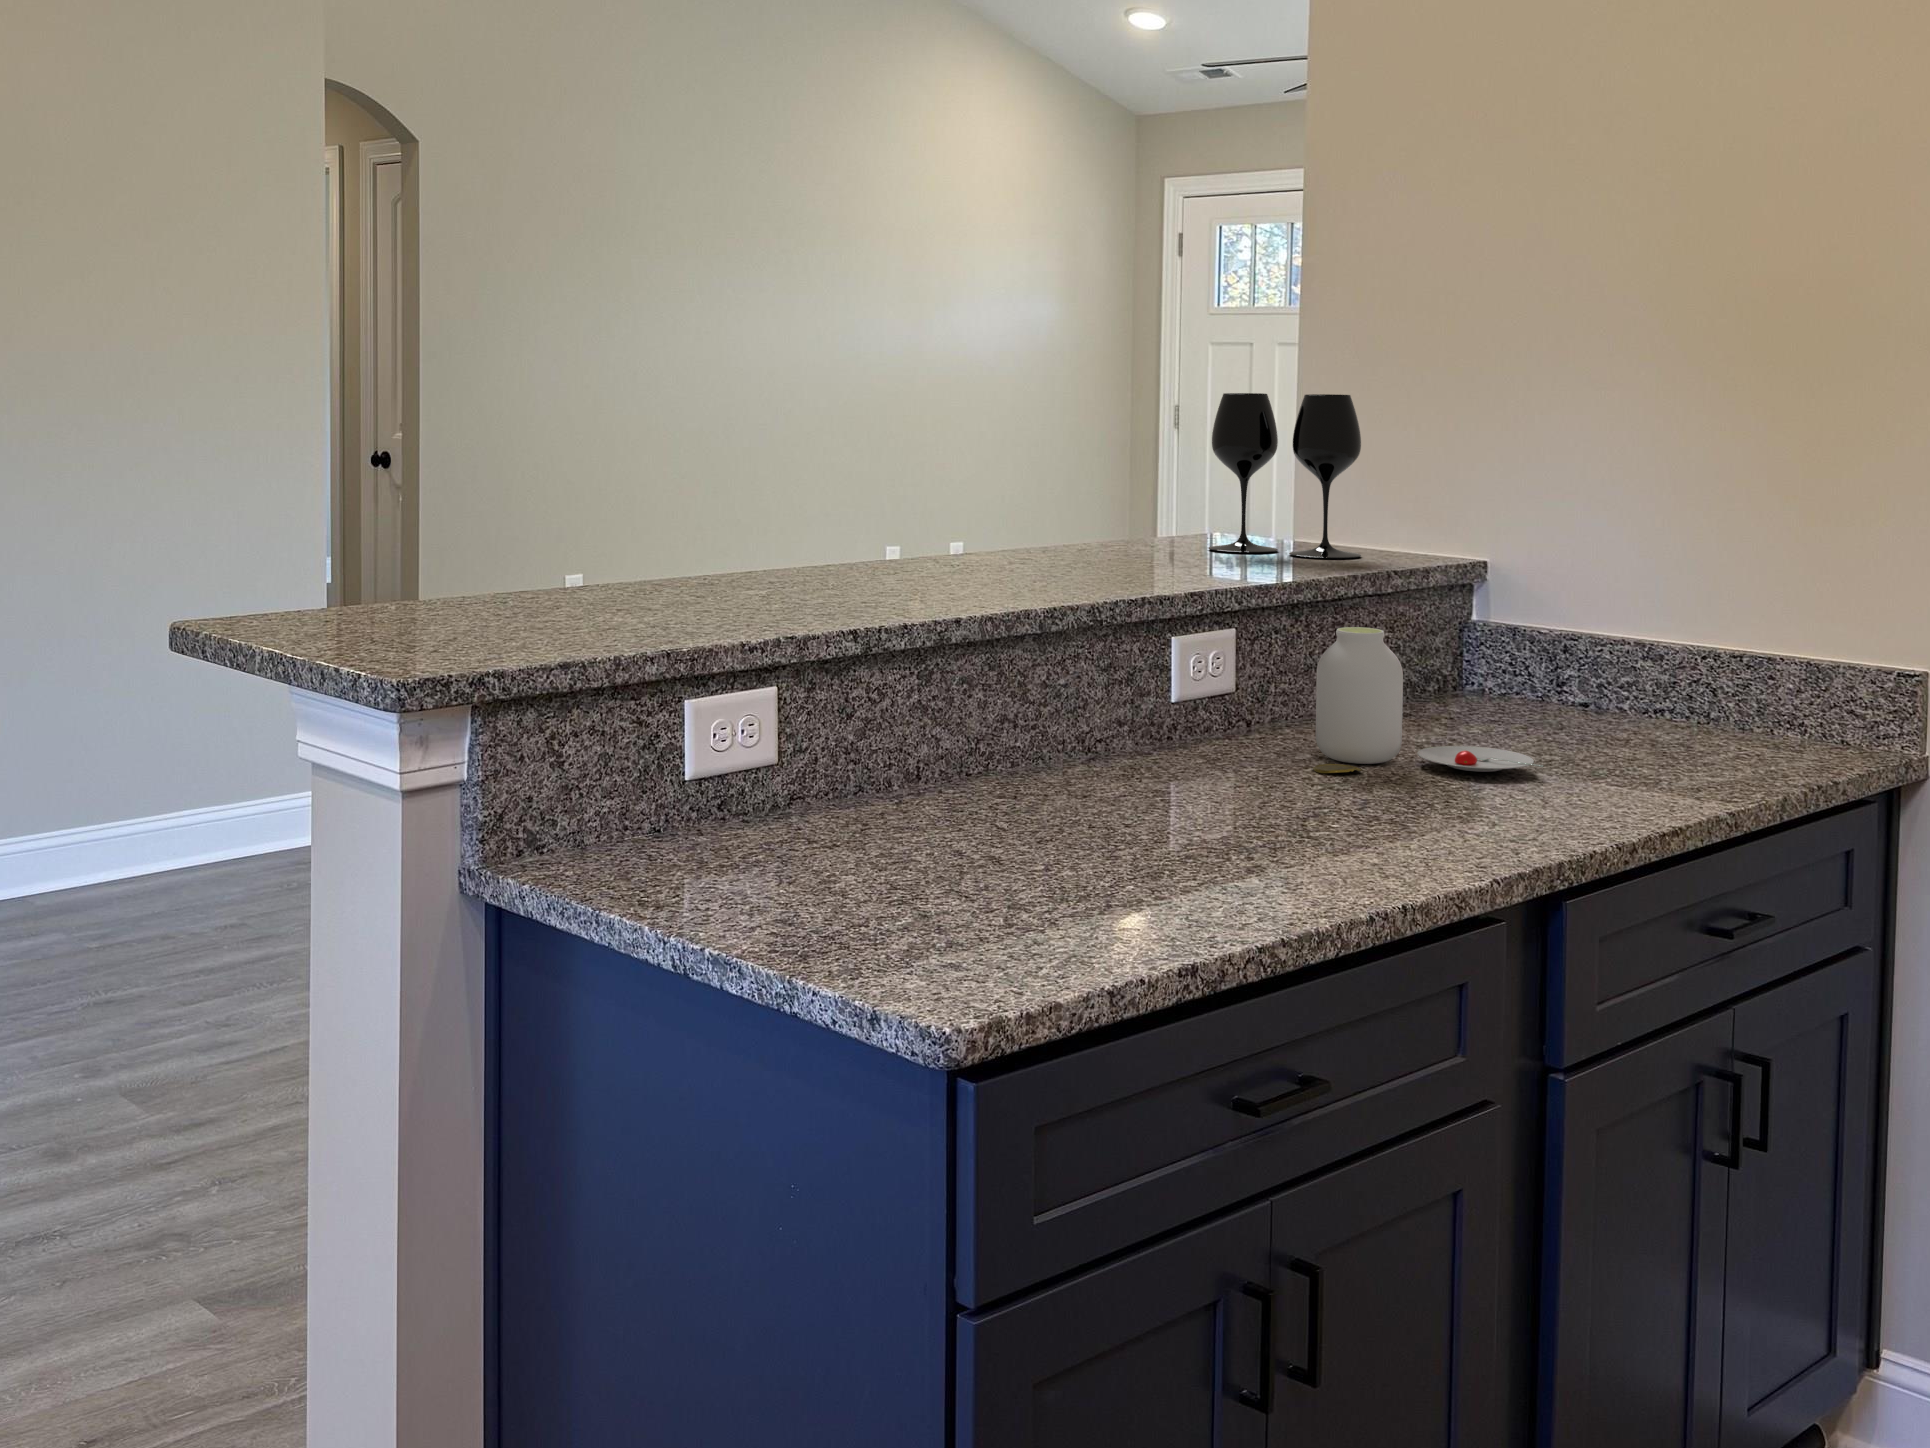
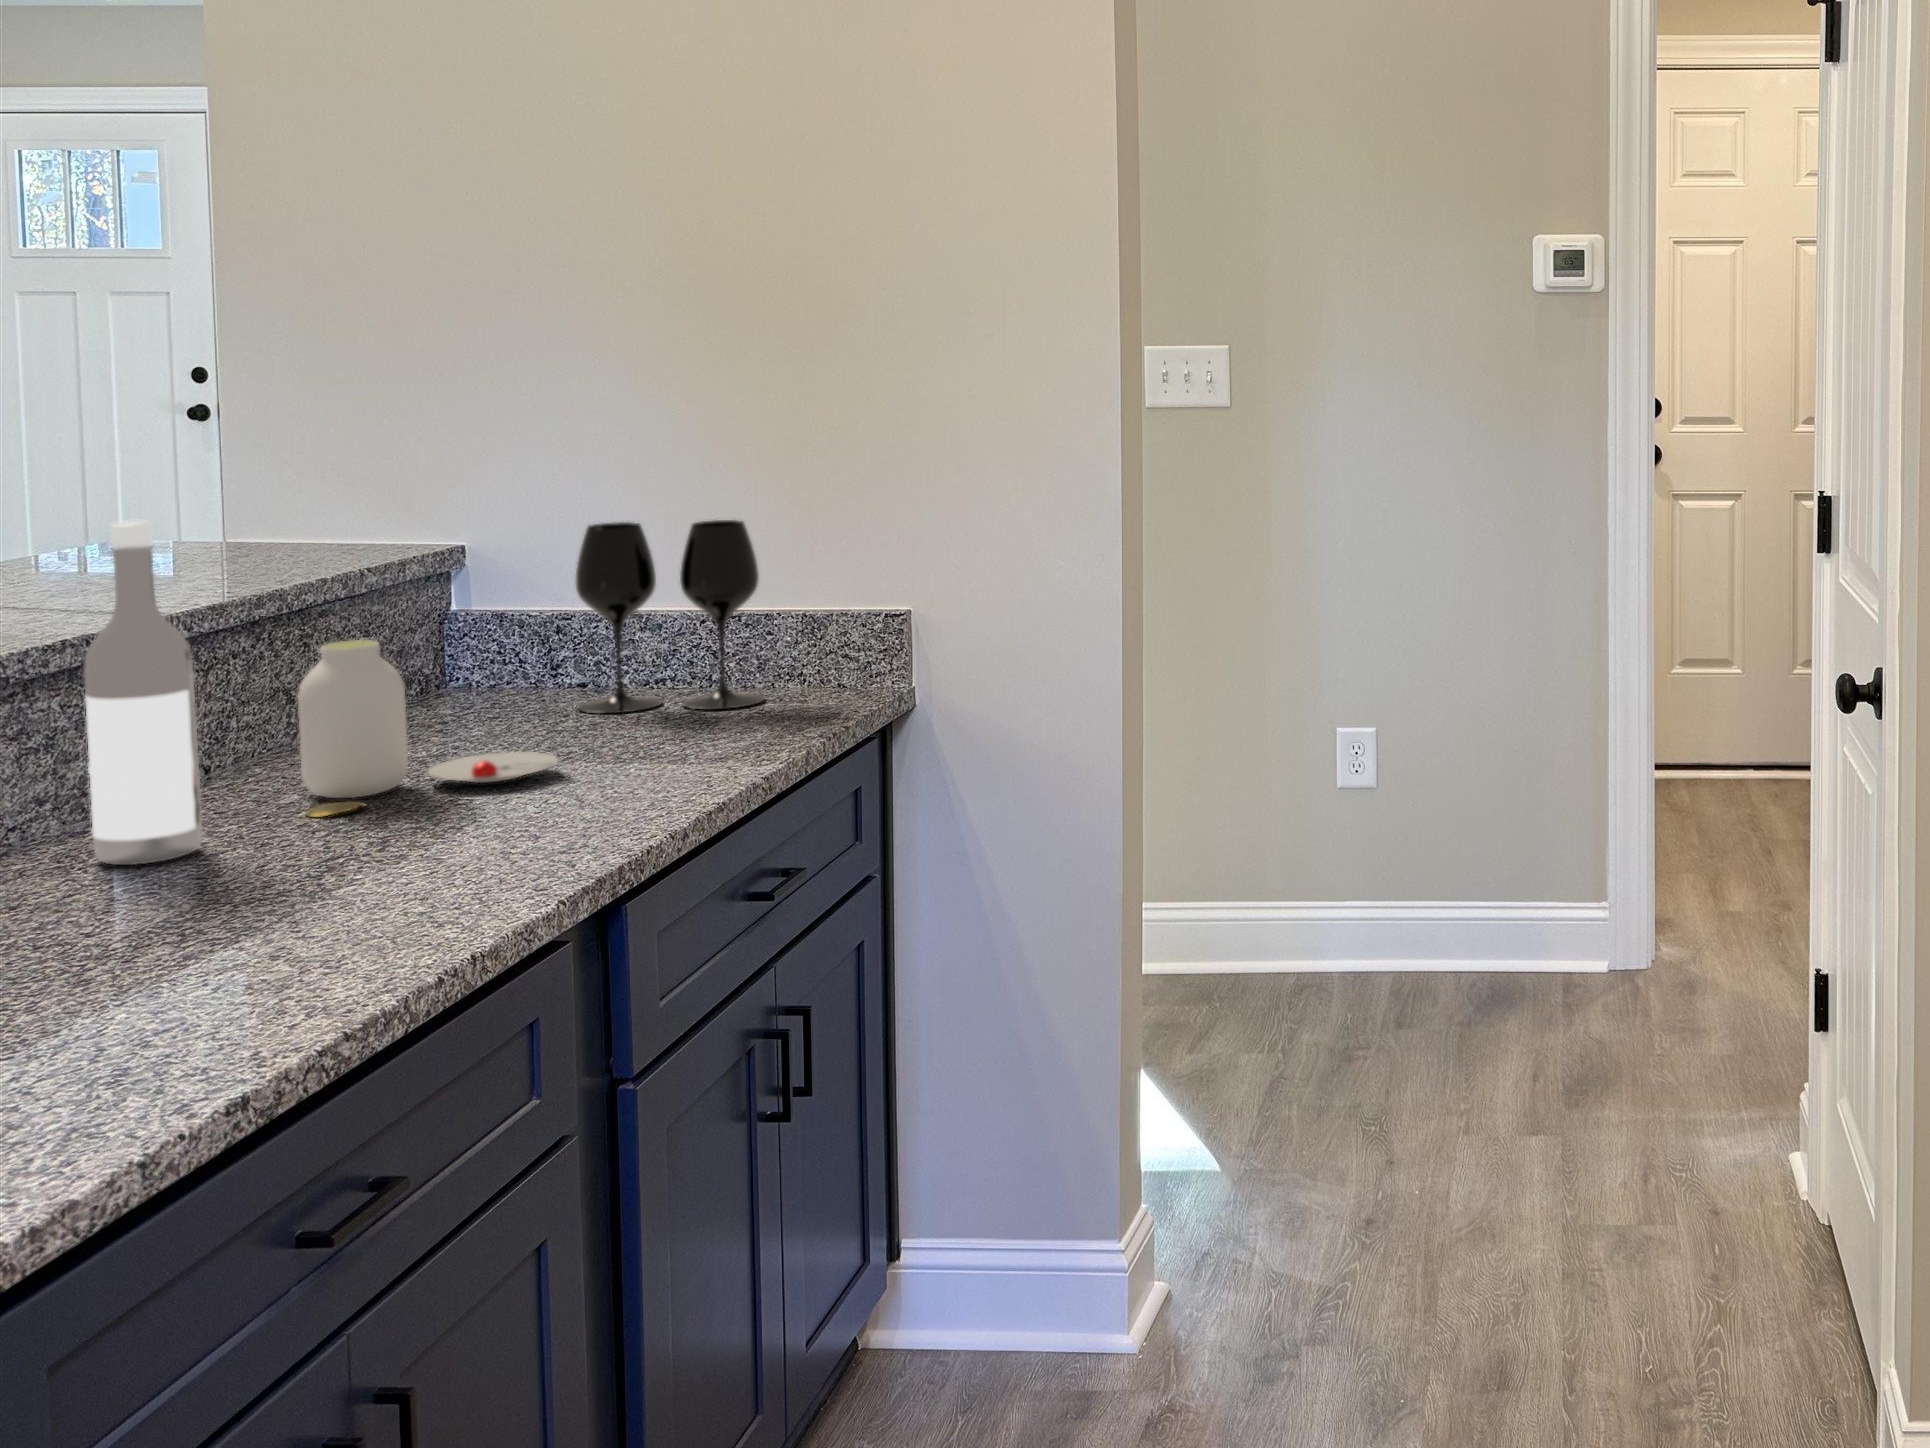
wine glass: present [1209,393,1361,558] -> present [575,520,764,713]
wine bottle: none [1152,505,1230,783] -> present [84,521,202,865]

